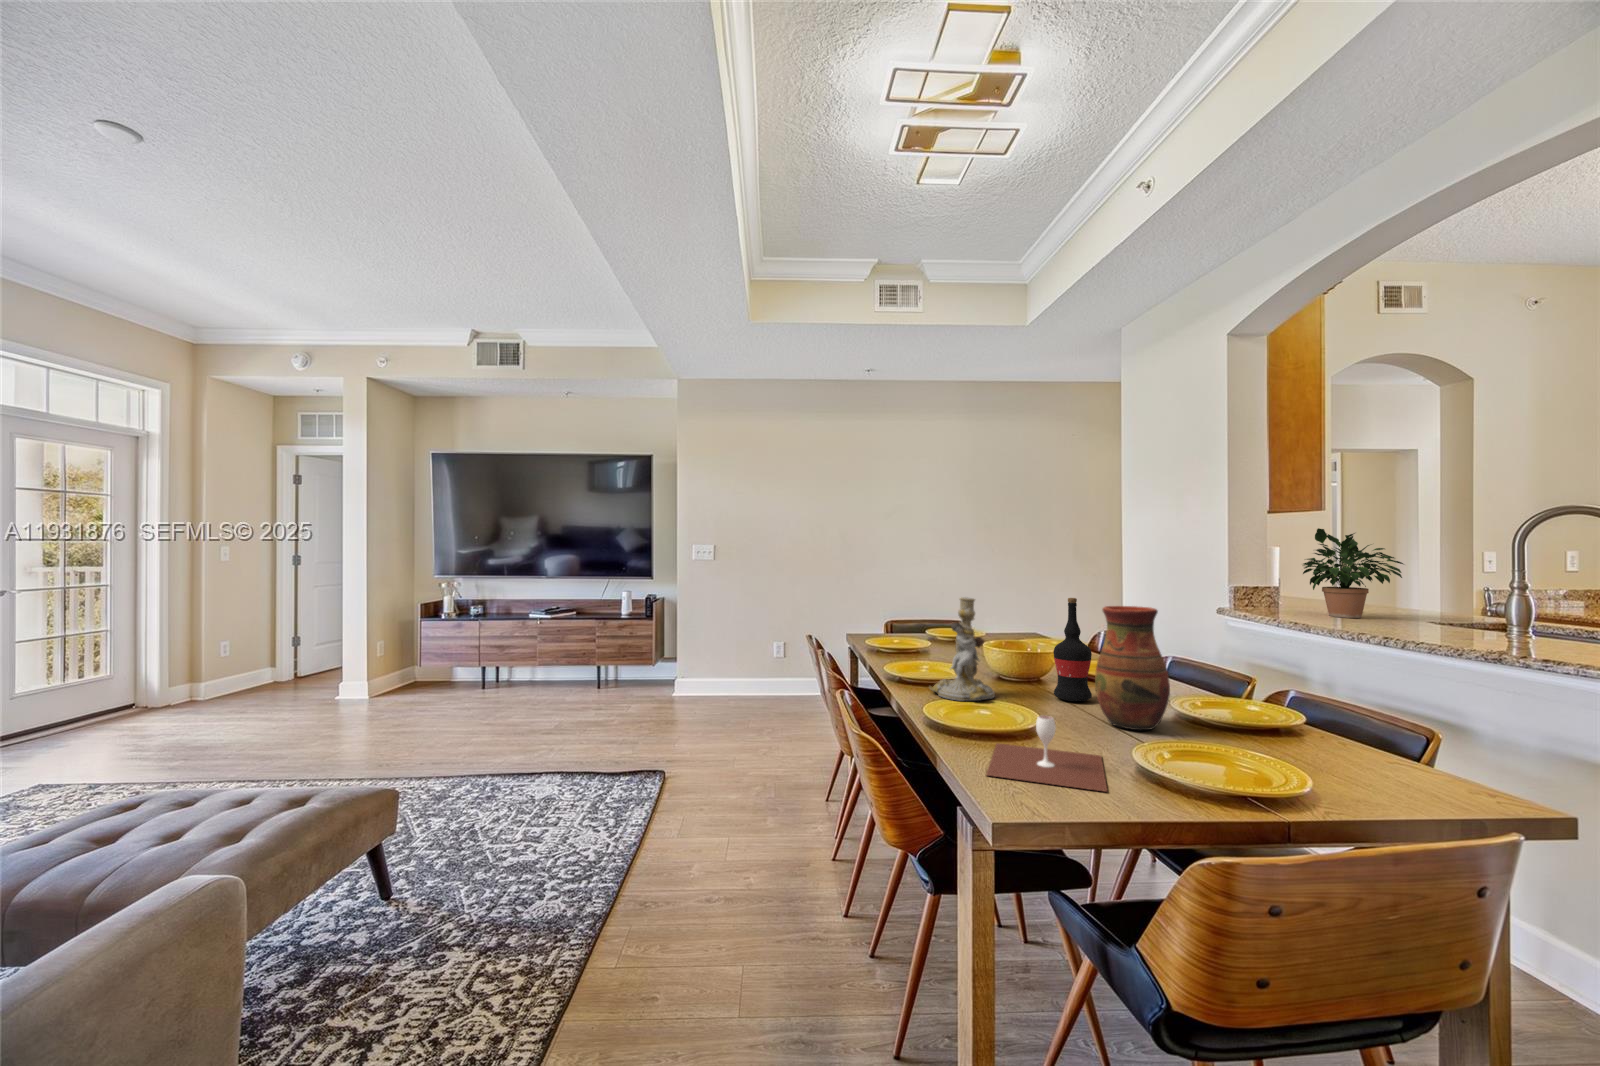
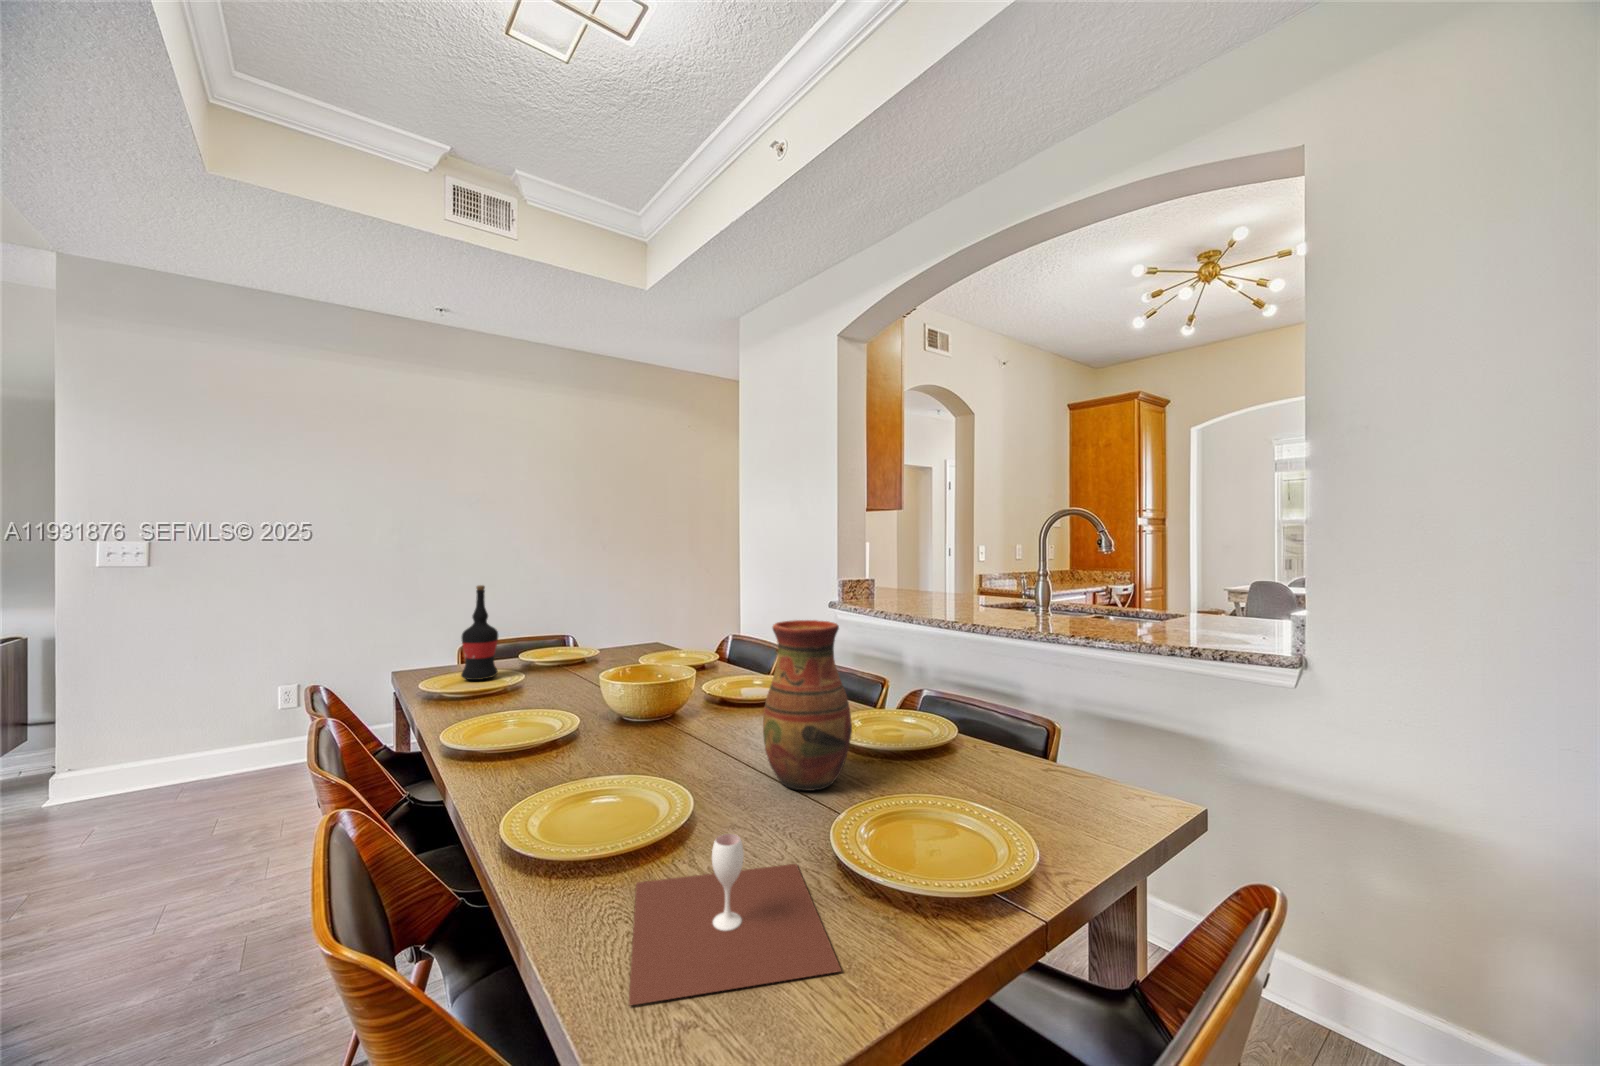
potted plant: present [1303,528,1403,618] -> none [895,524,970,606]
candlestick: present [930,597,995,701] -> none [516,618,620,783]
wine bottle: present [1053,598,1092,701] -> present [461,585,498,680]

